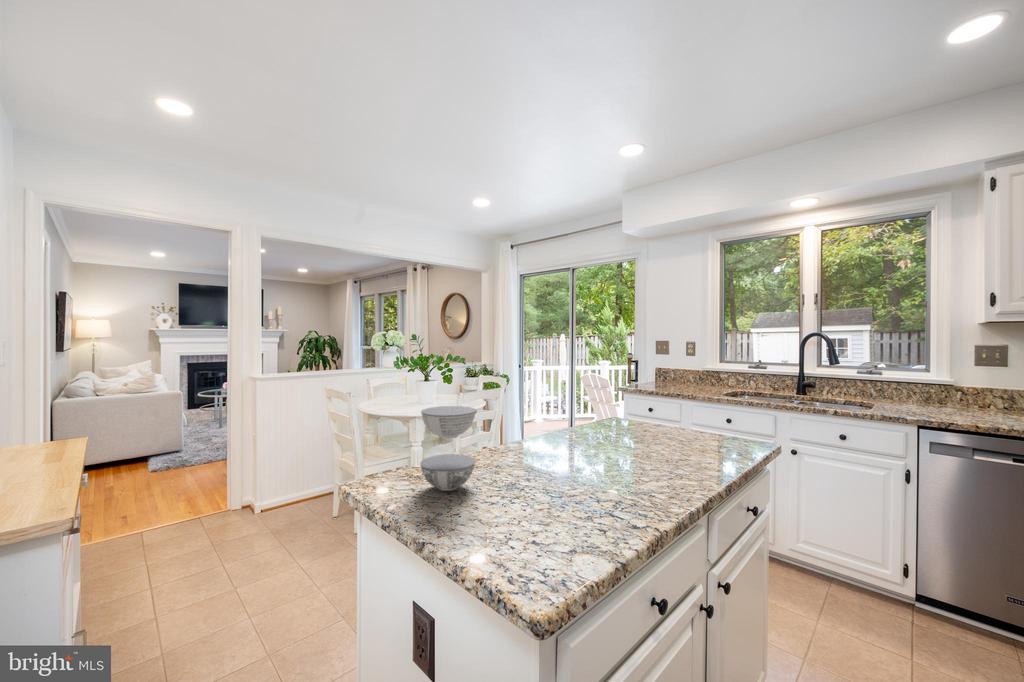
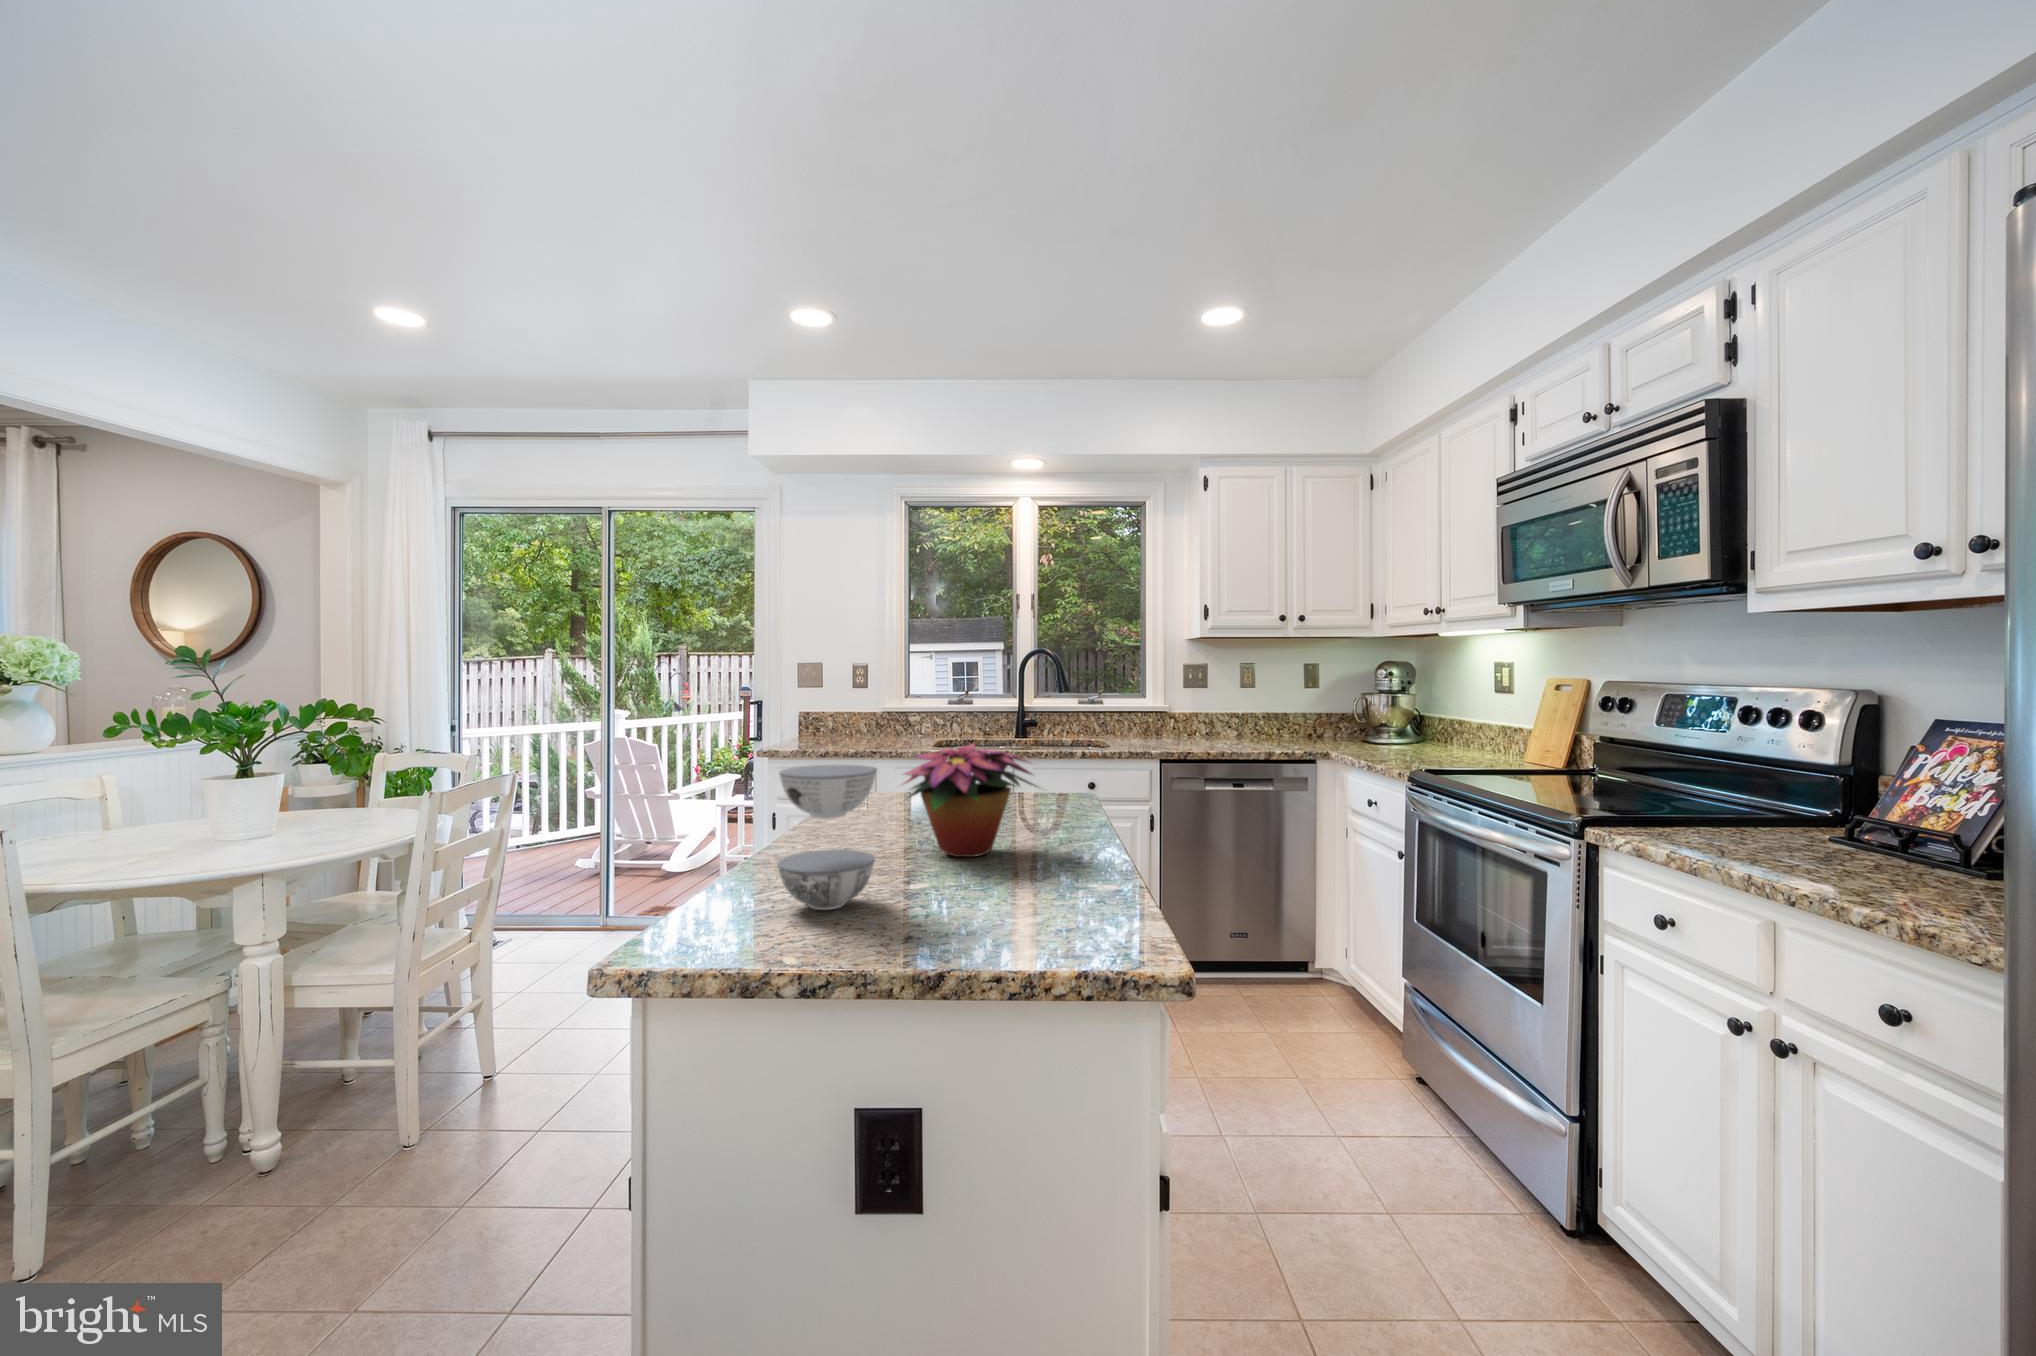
flower arrangement: none [535,401,643,478] -> present [903,744,1037,857]

